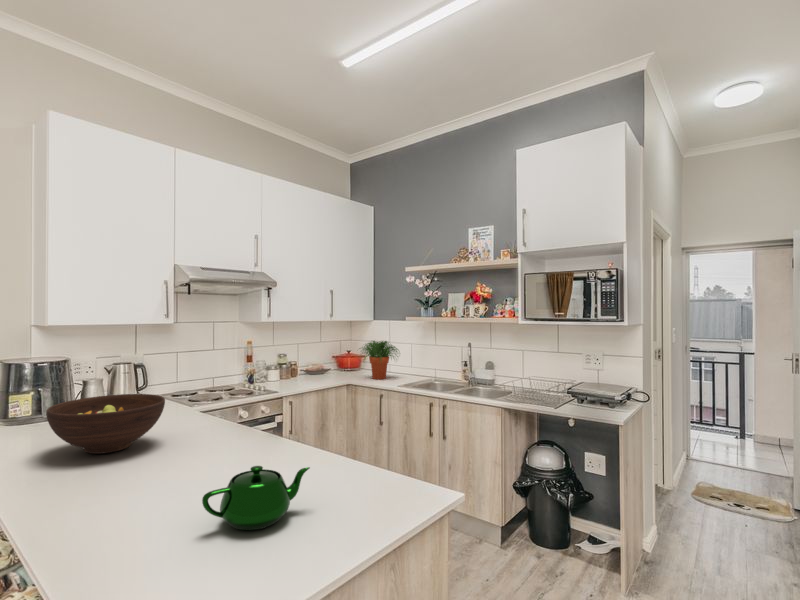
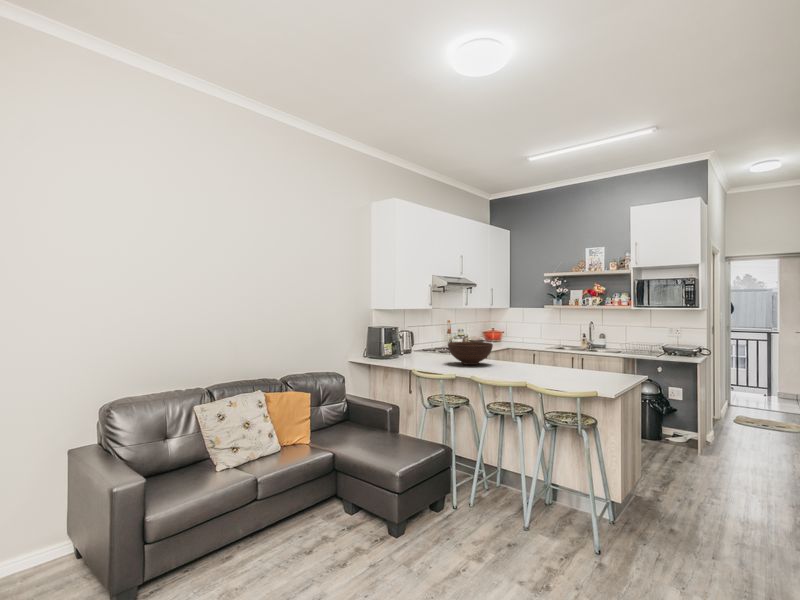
potted plant: present [363,341,398,379] -> none [510,321,540,346]
teapot: present [202,466,310,530] -> none [573,357,599,376]

